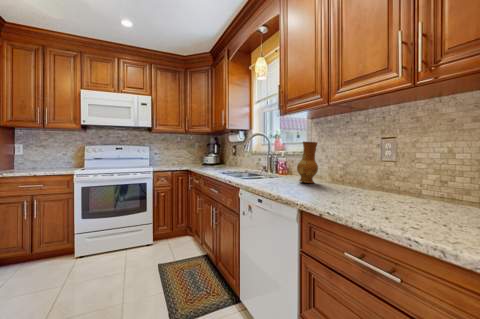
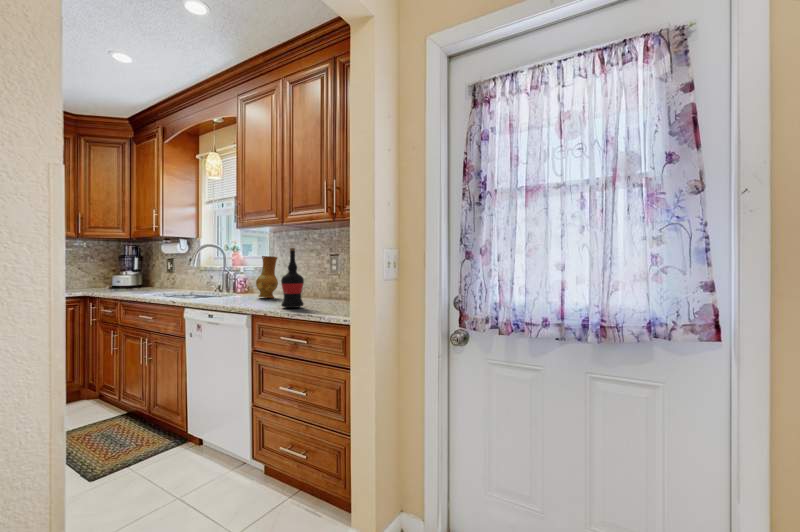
wine bottle: none [337,129,369,209] -> present [281,248,304,308]

